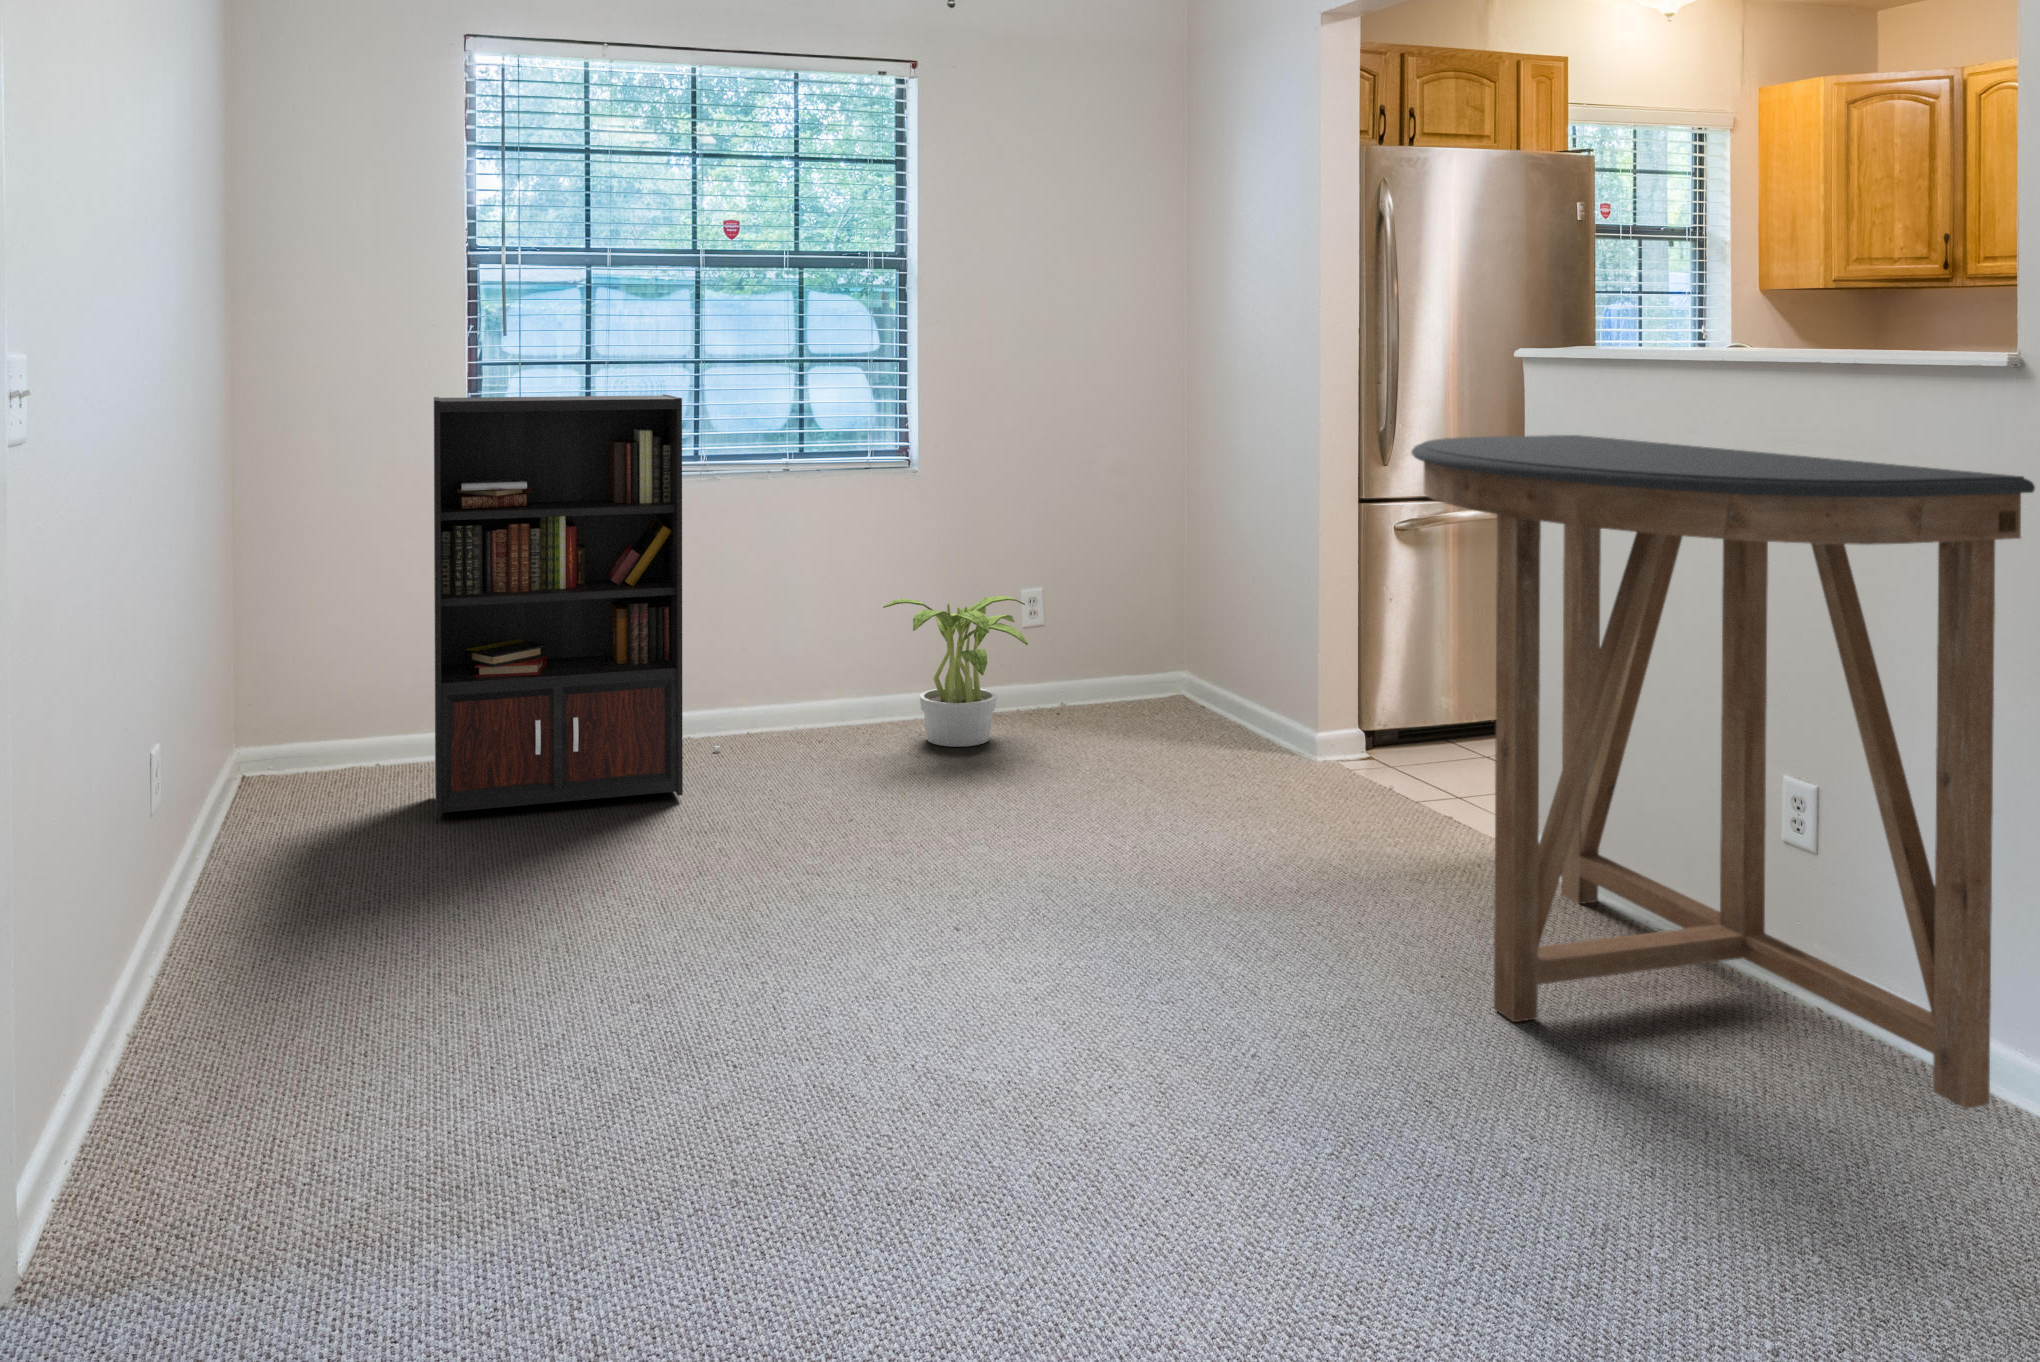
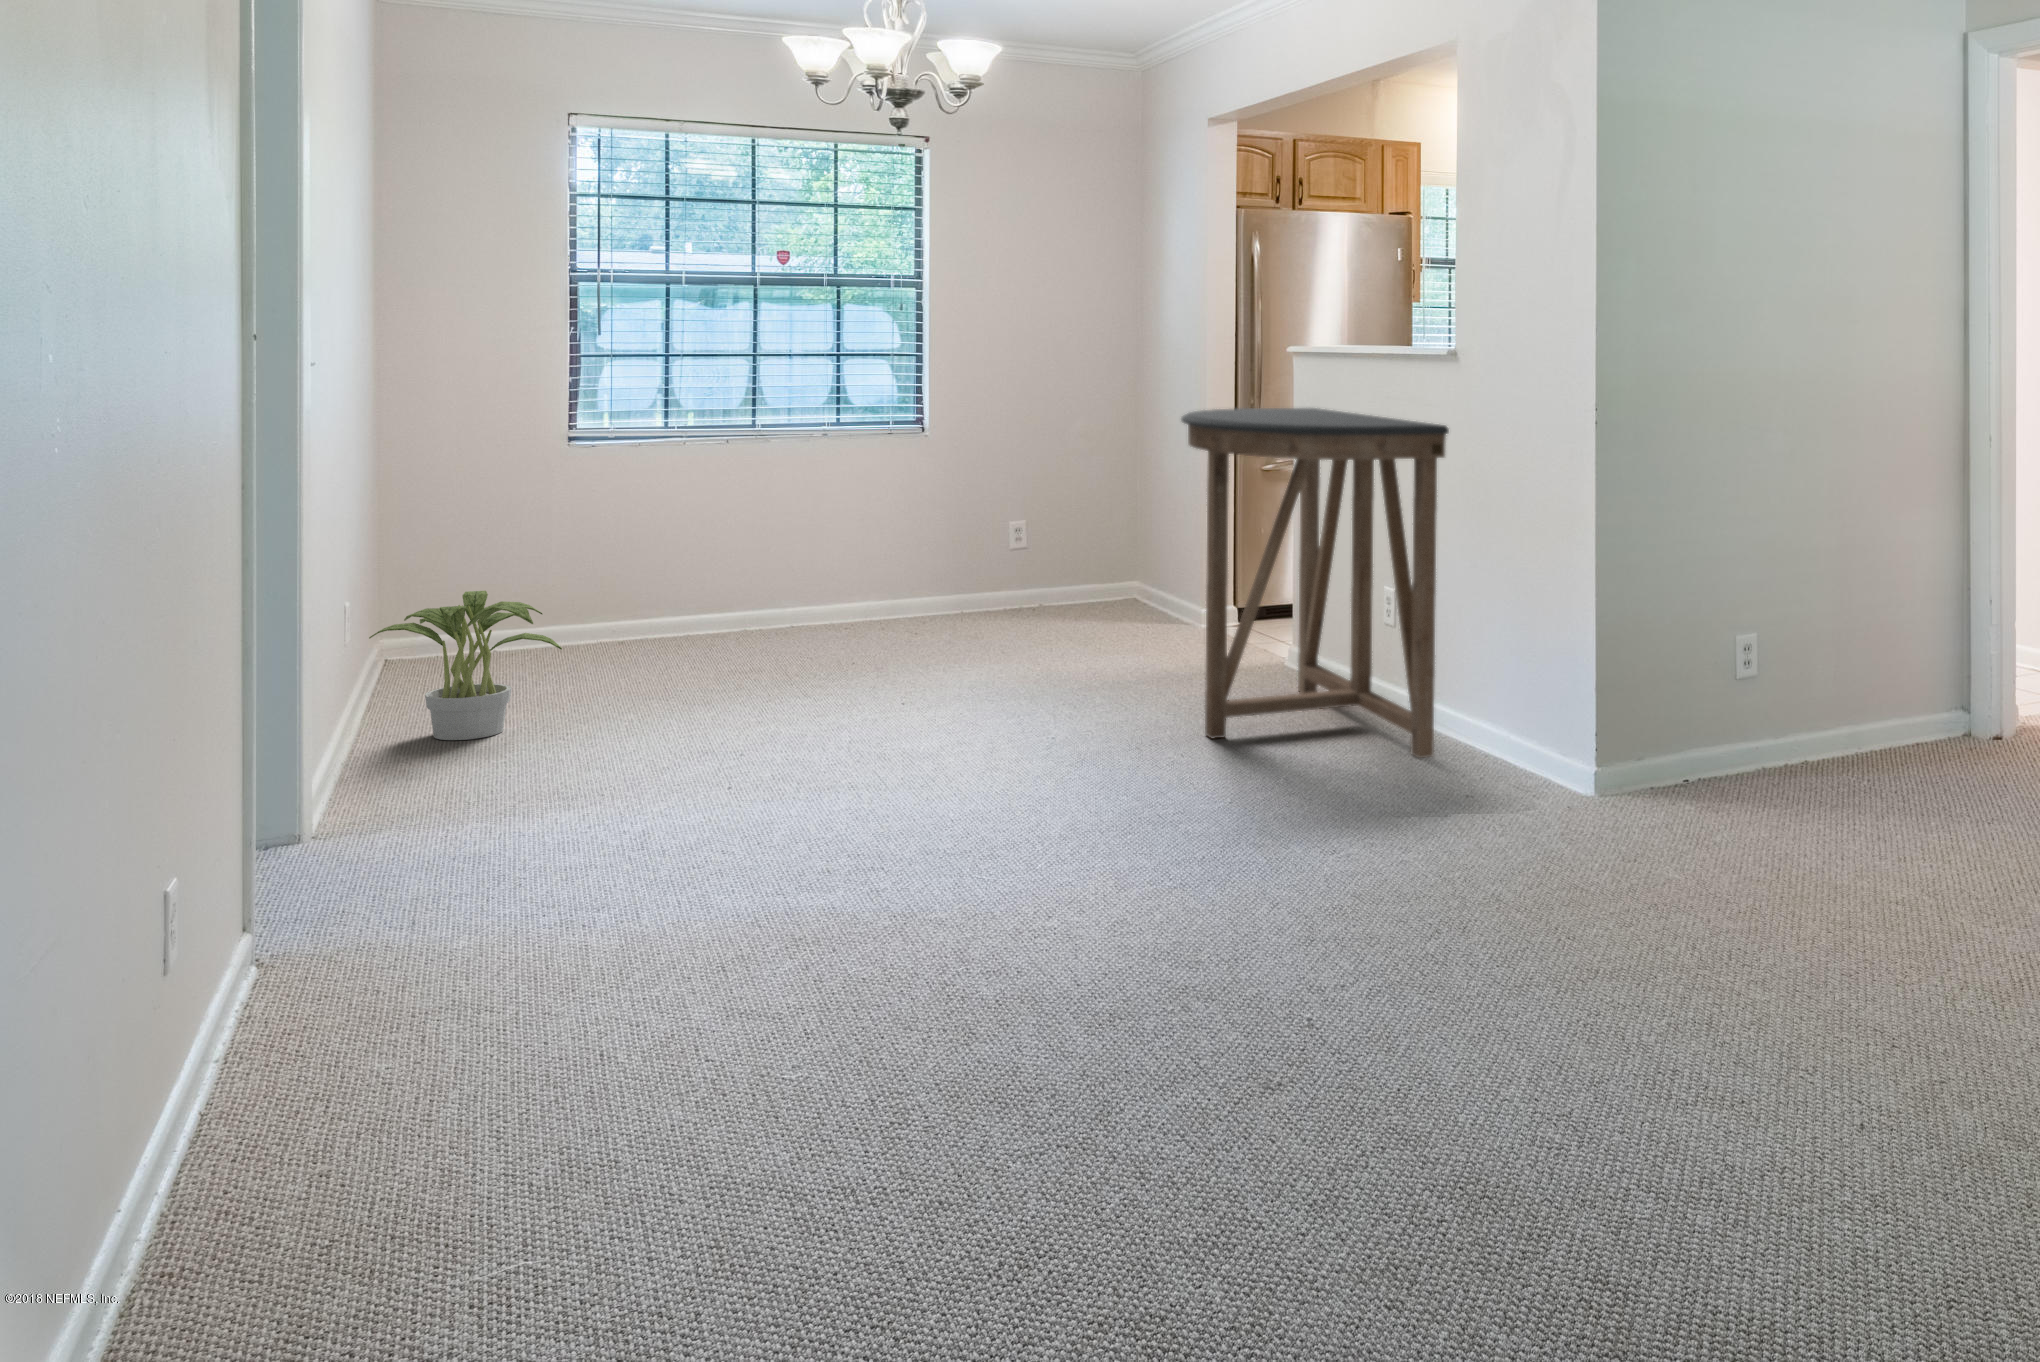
bookcase: present [434,395,720,817] -> none [545,380,768,675]
potted plant: present [883,596,1028,747] -> present [369,591,562,740]

